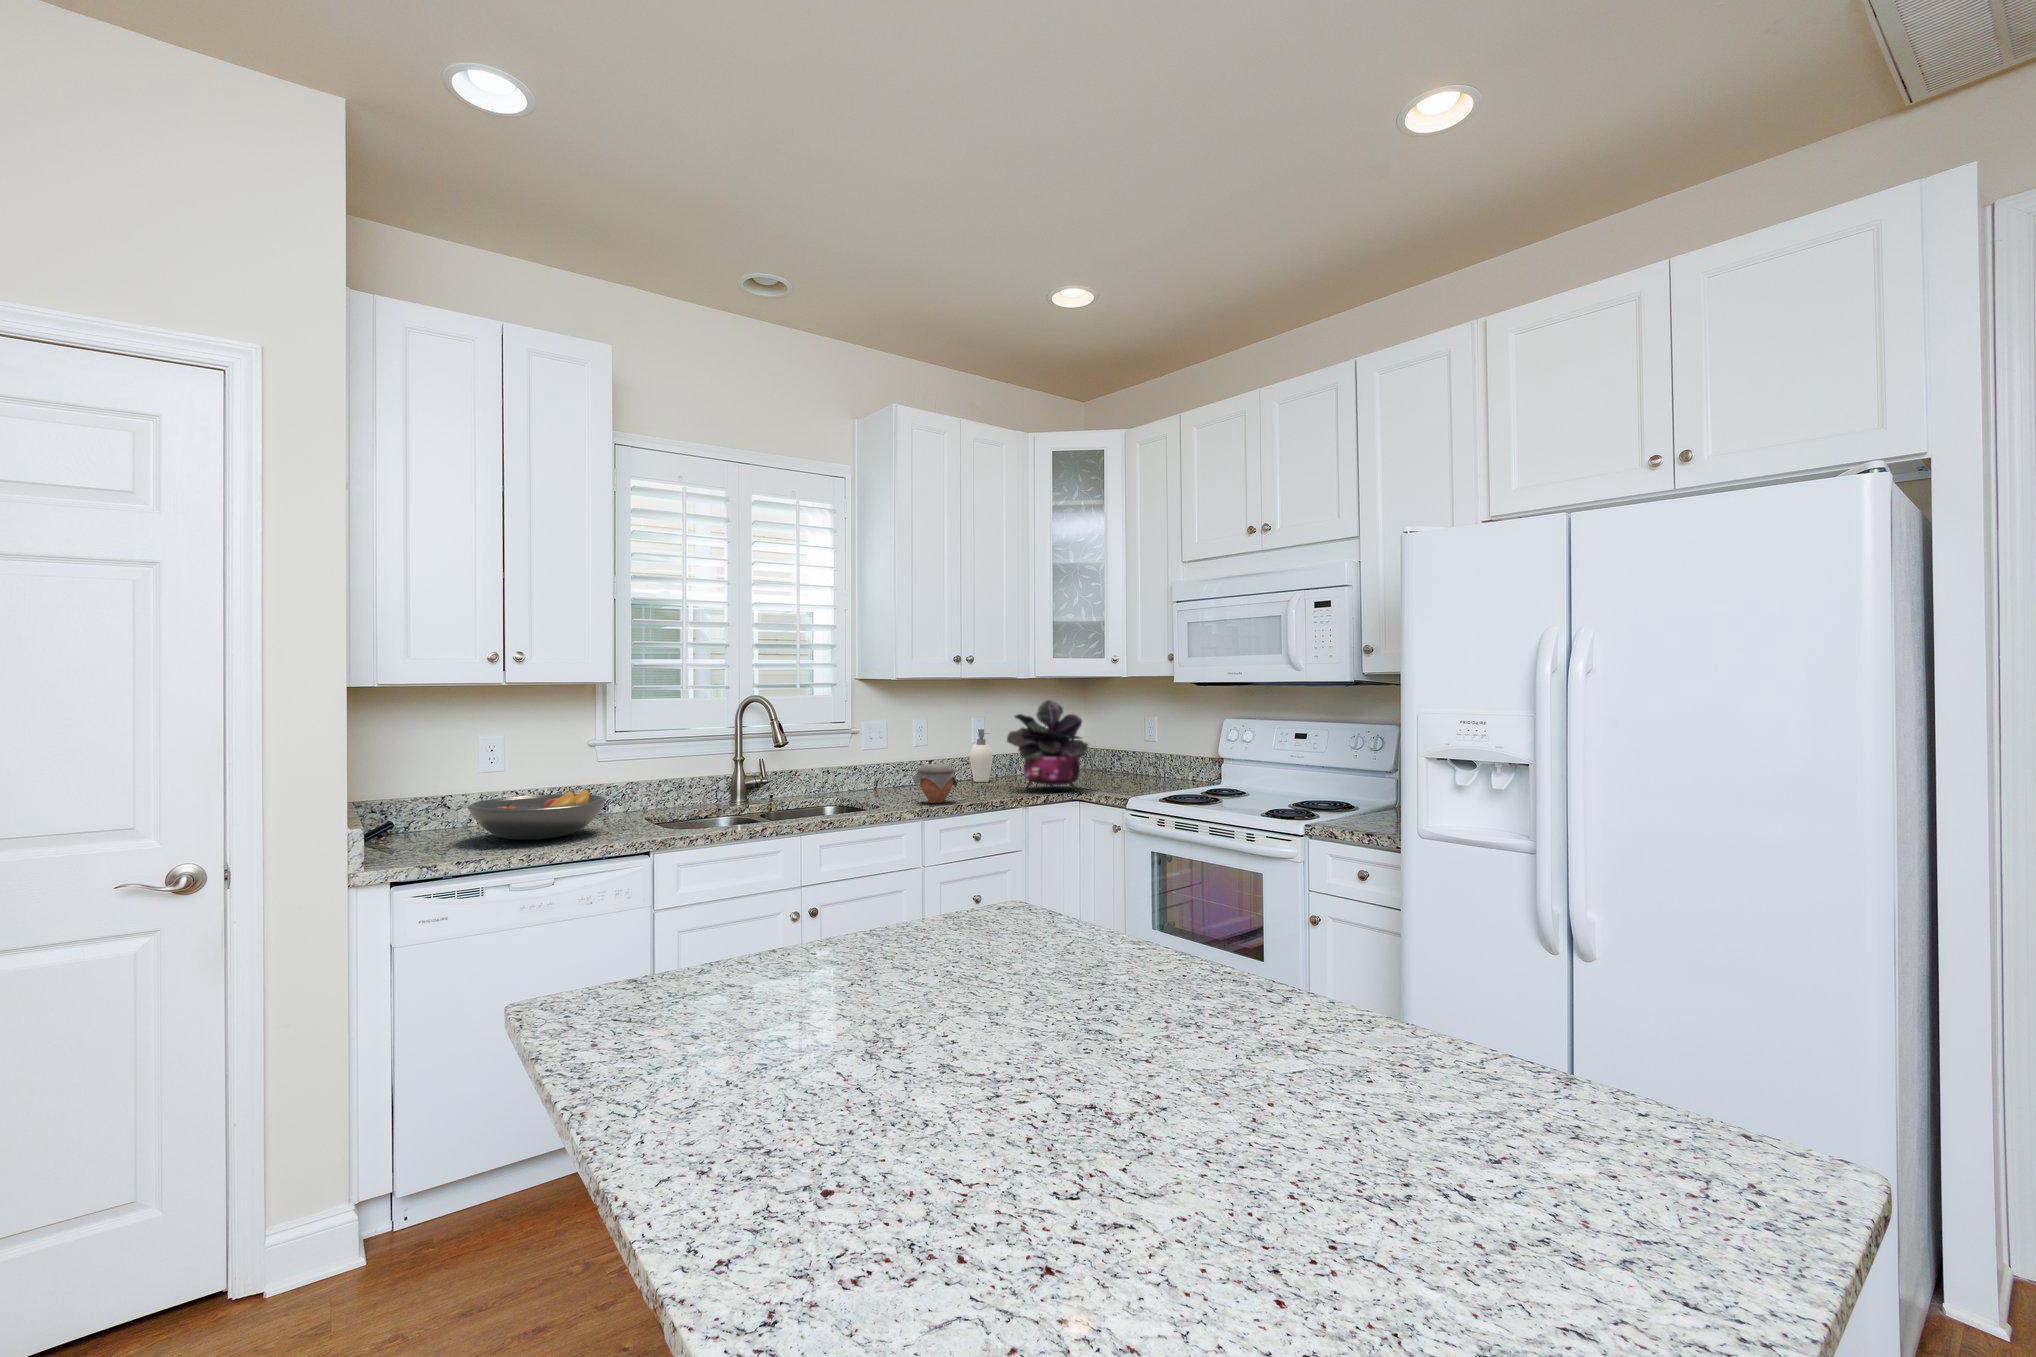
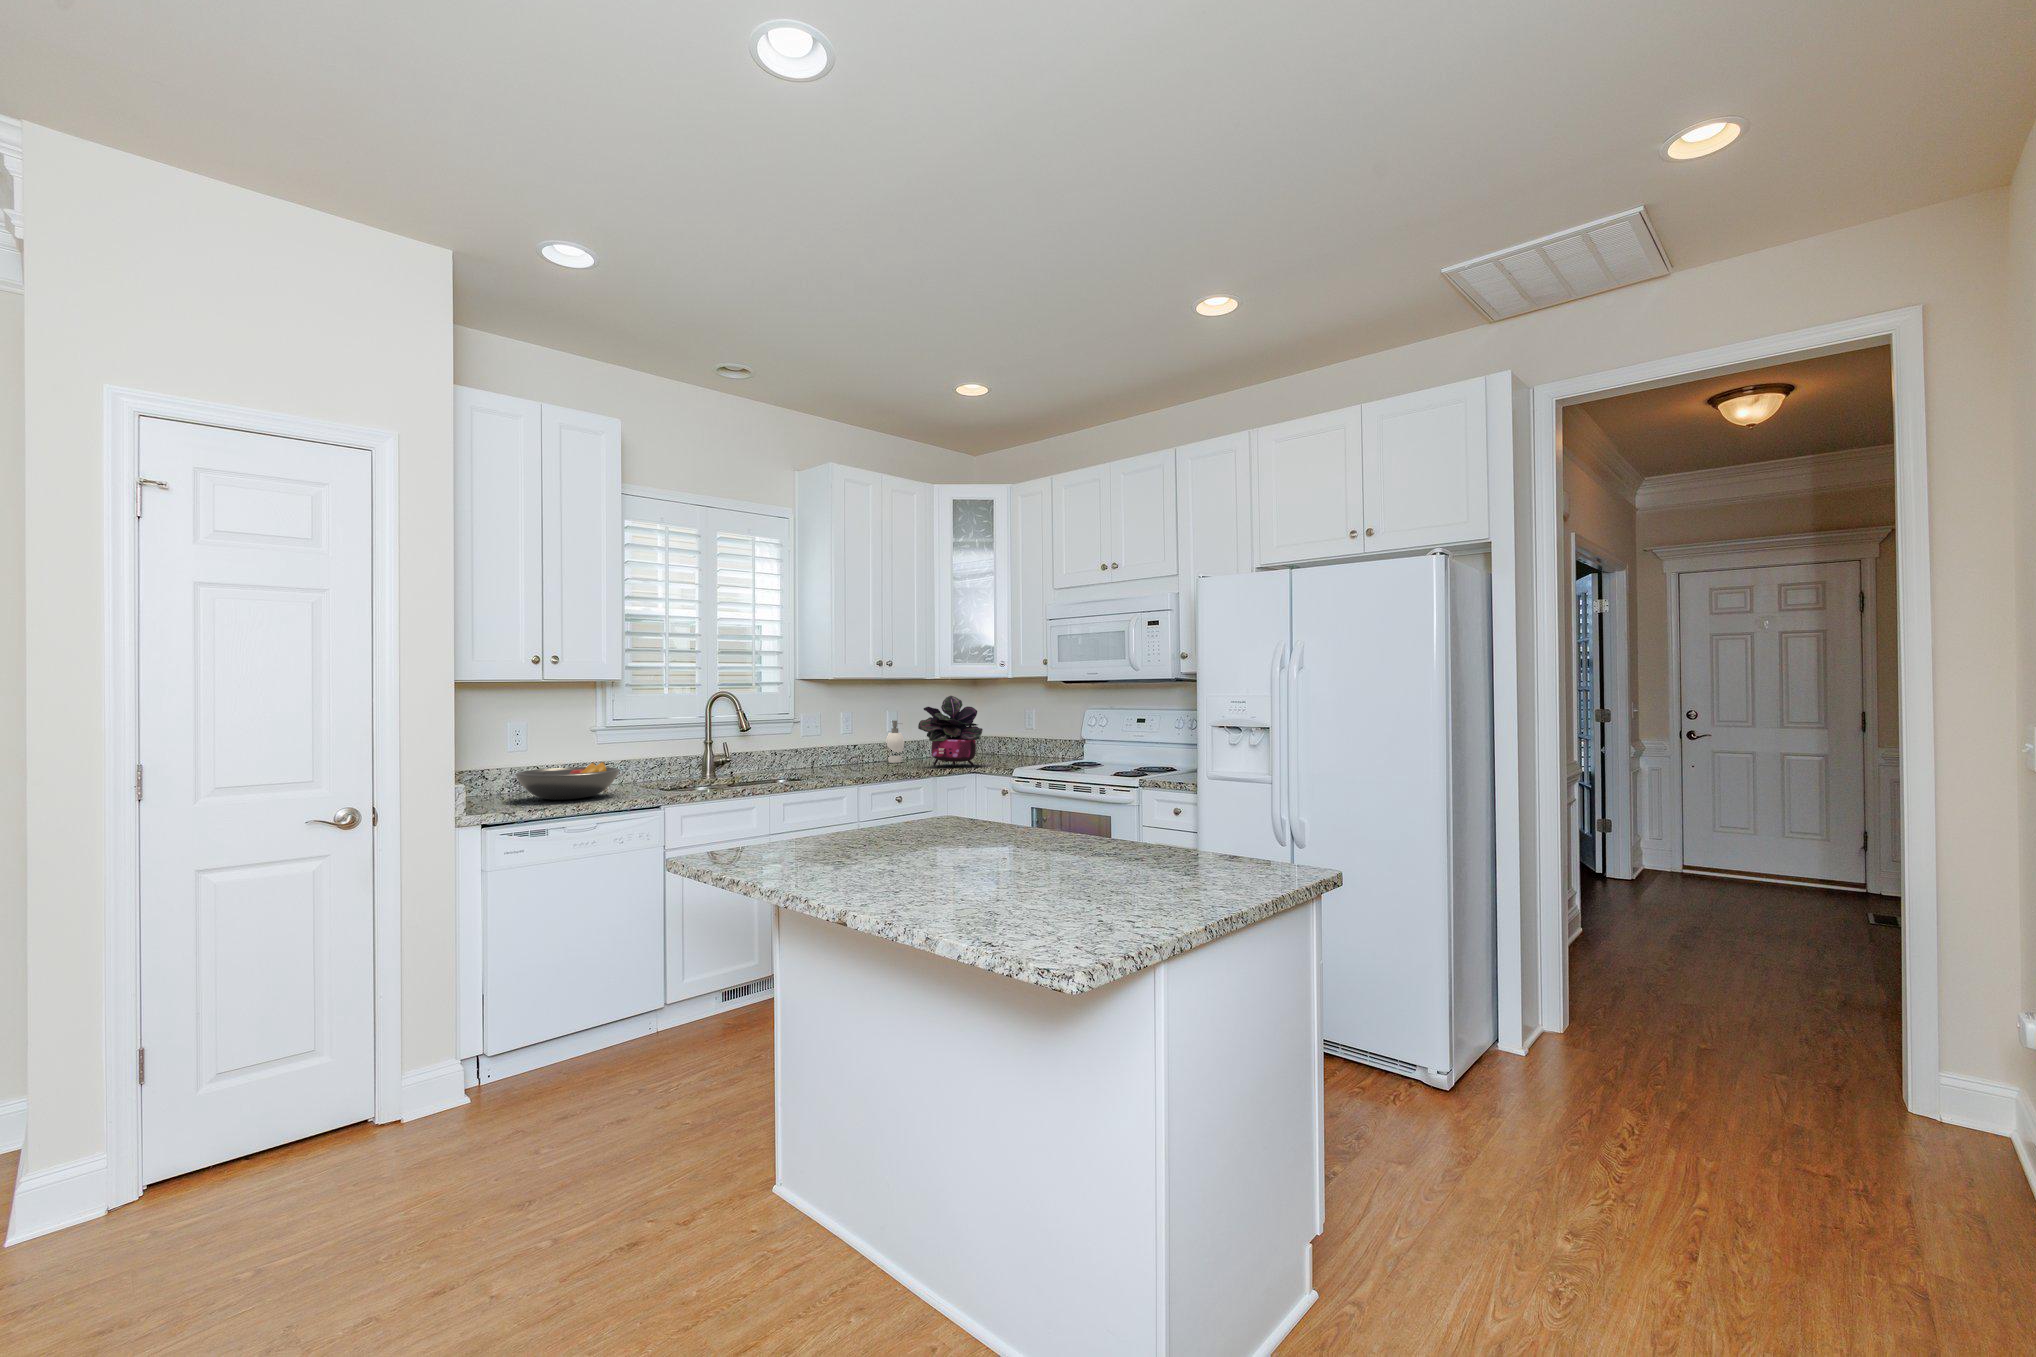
jar: present [913,764,957,803] -> none [847,745,882,775]

